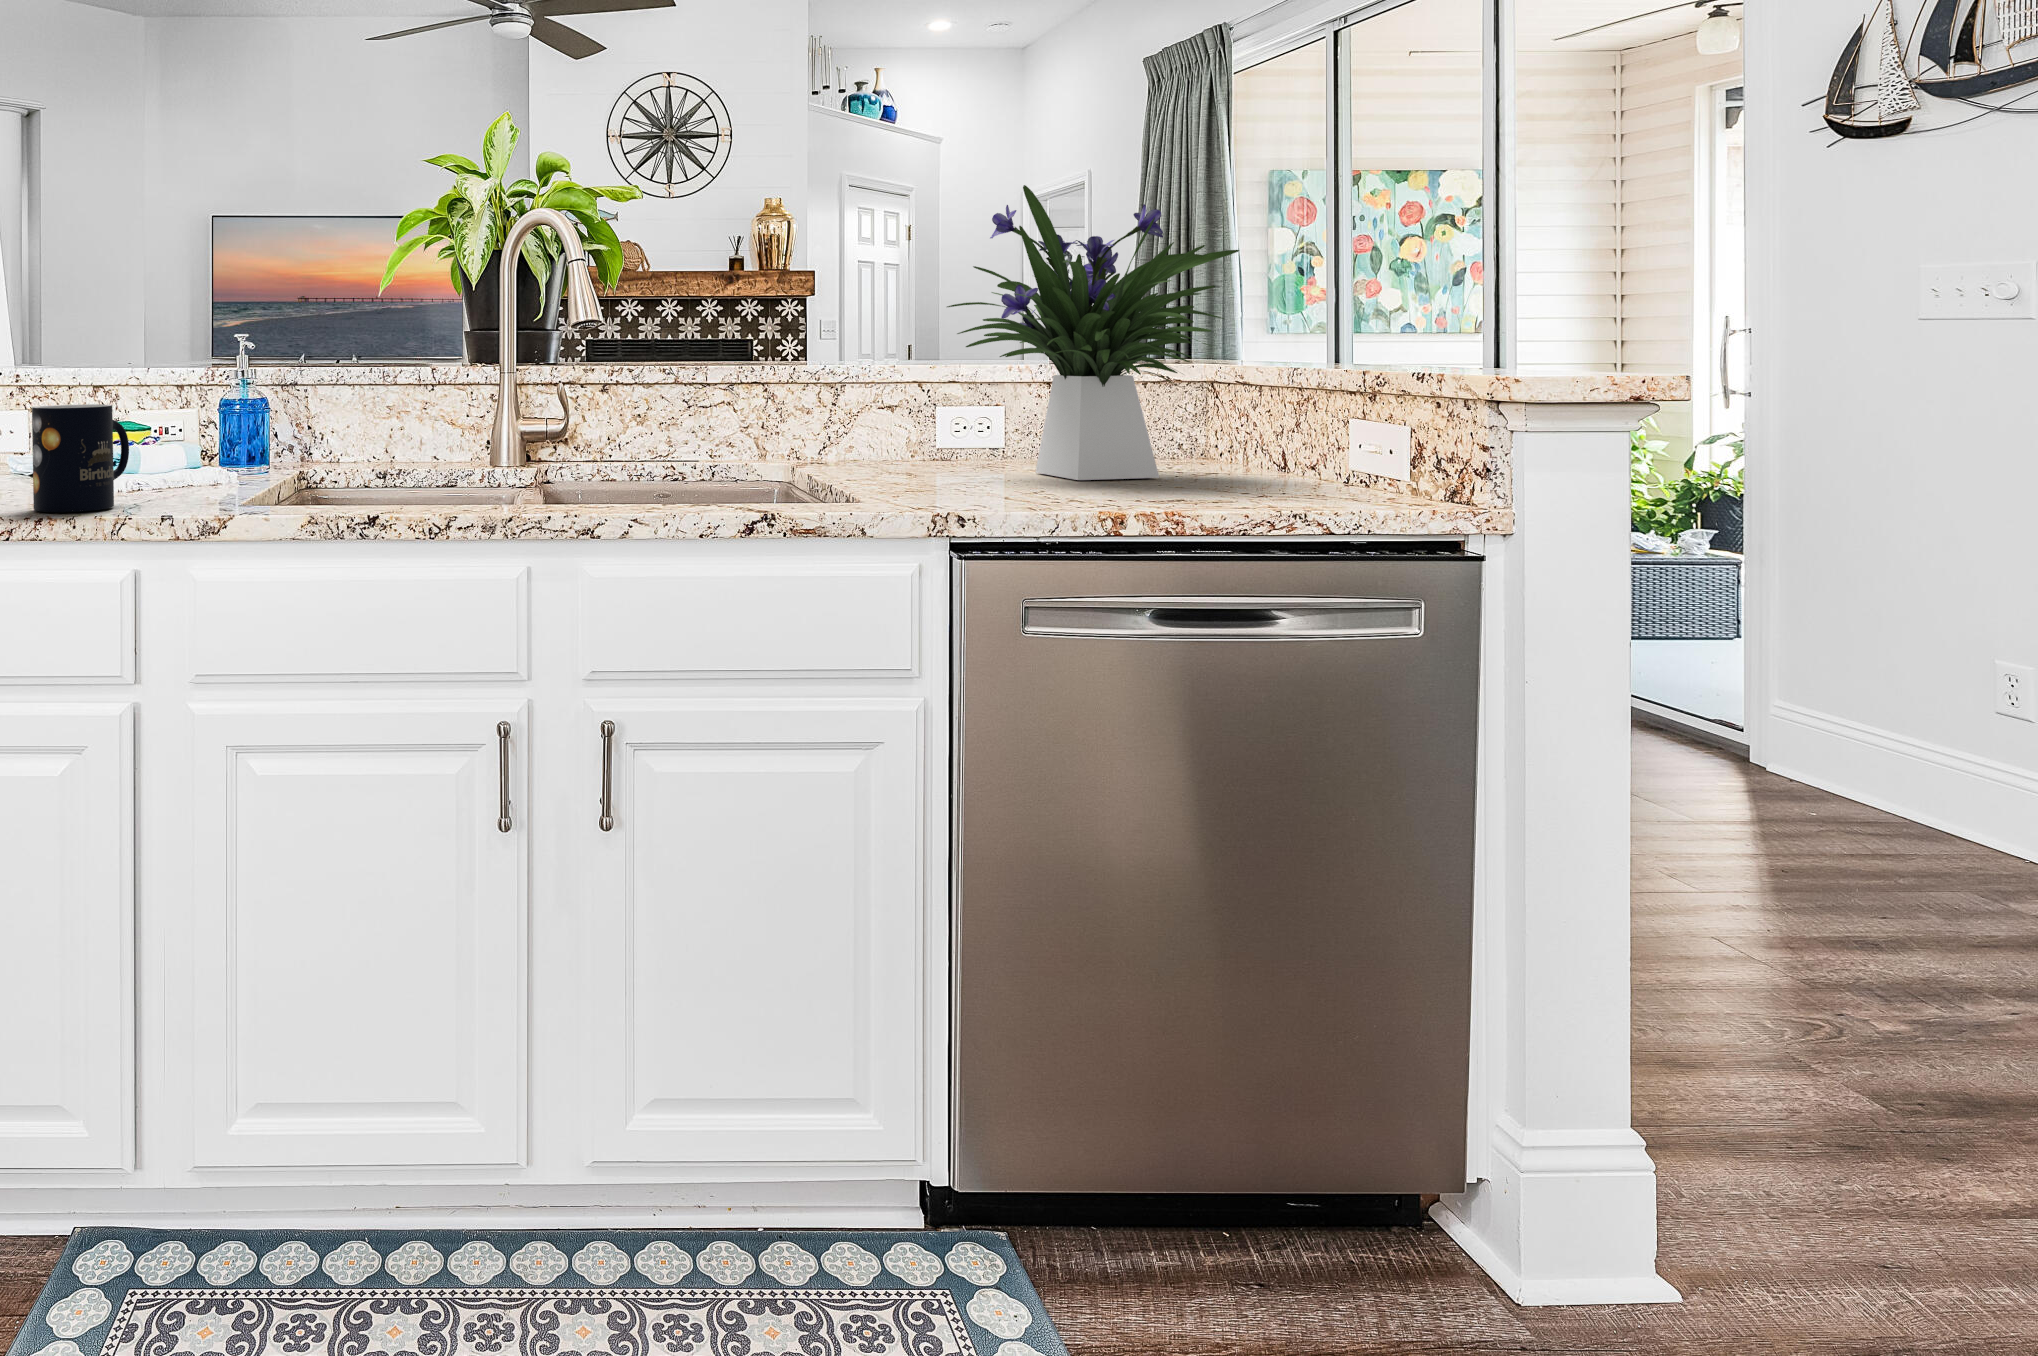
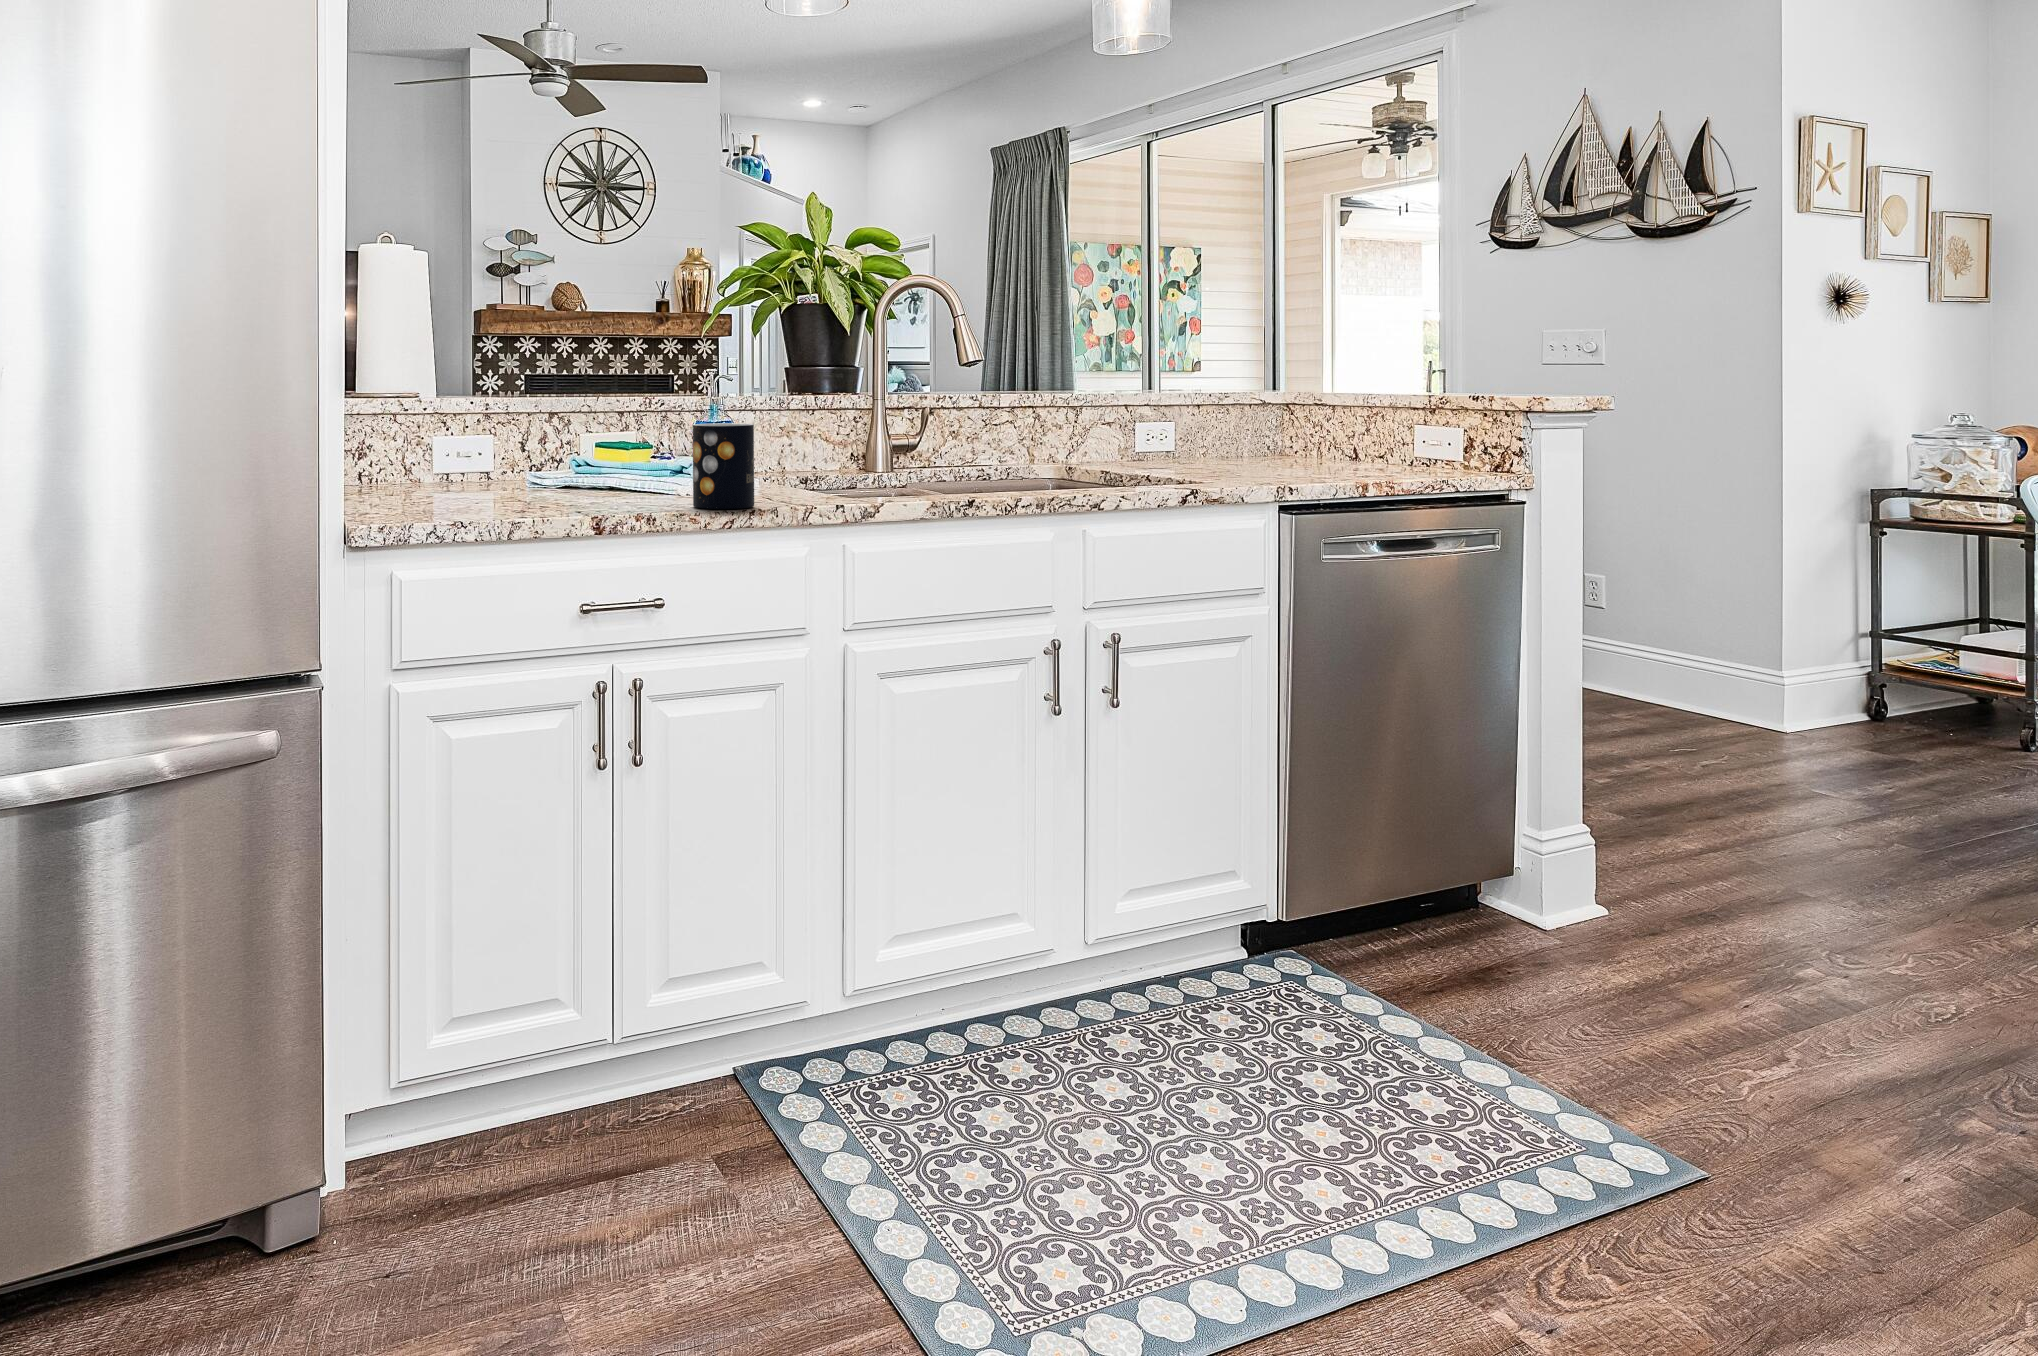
flower arrangement: present [947,185,1239,480] -> none [1173,269,1382,471]

